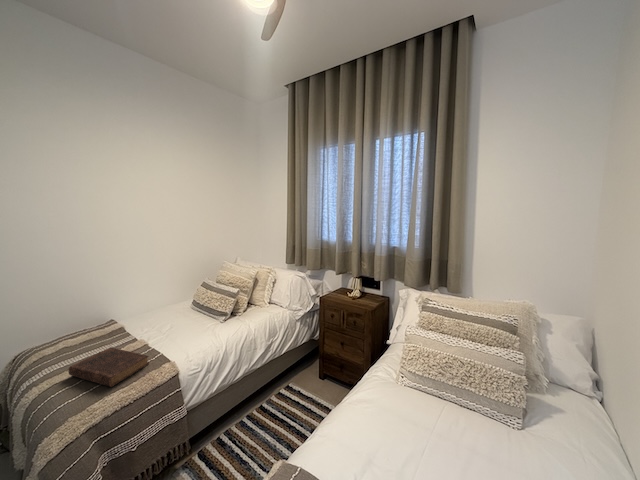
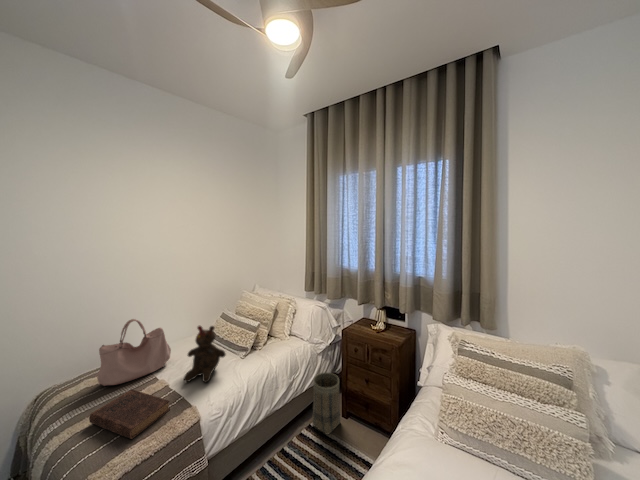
handbag: none [75,283,150,346] -> present [97,319,171,386]
teddy bear: none [163,290,205,342] -> present [184,326,226,382]
basket: none [290,338,317,394] -> present [312,372,340,435]

